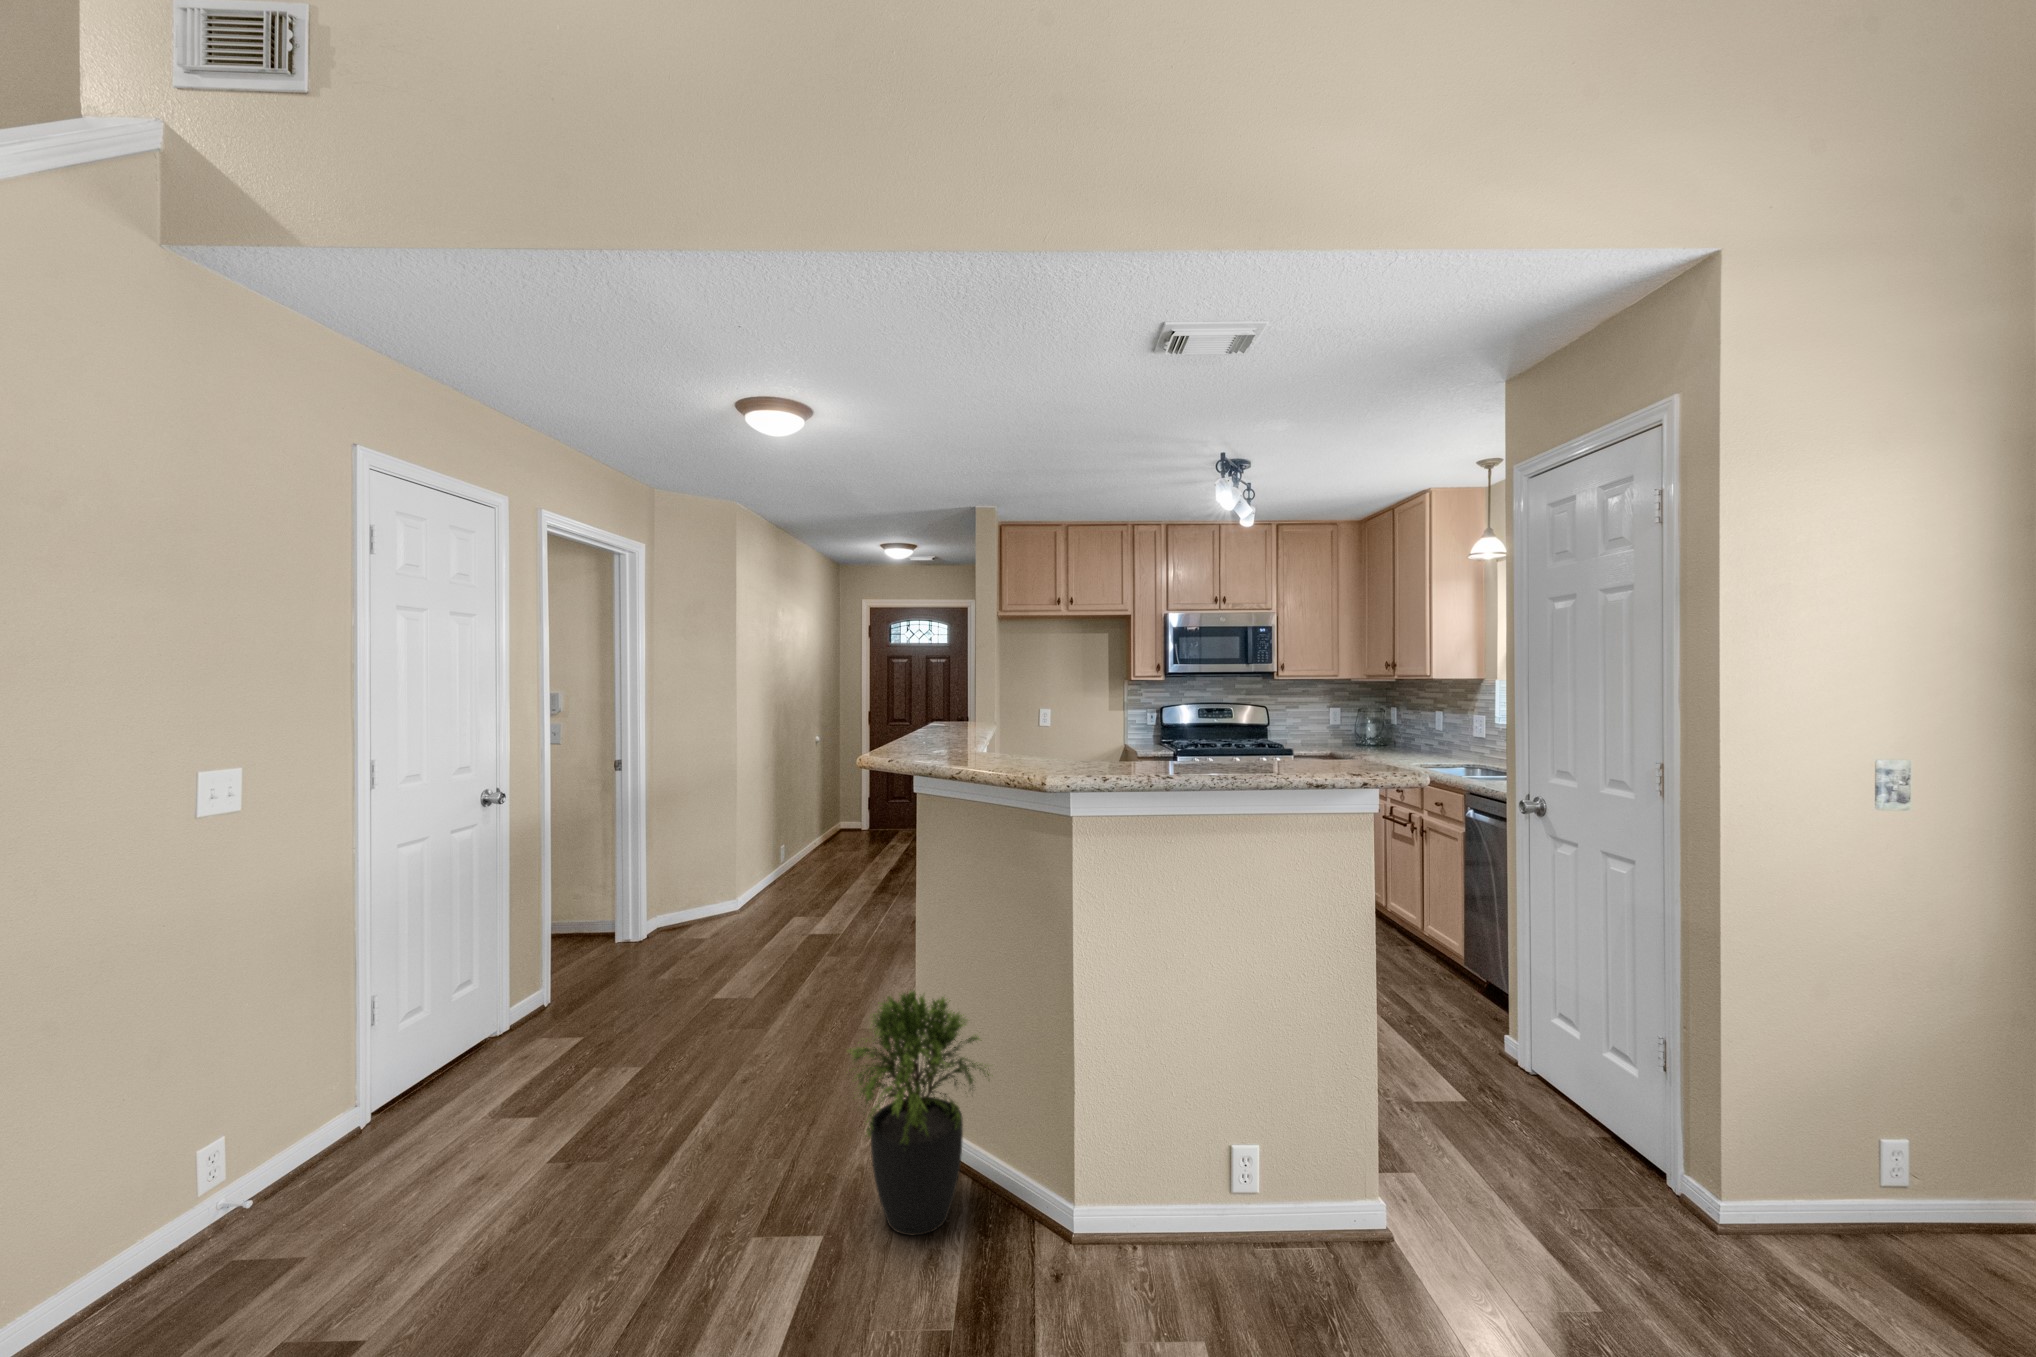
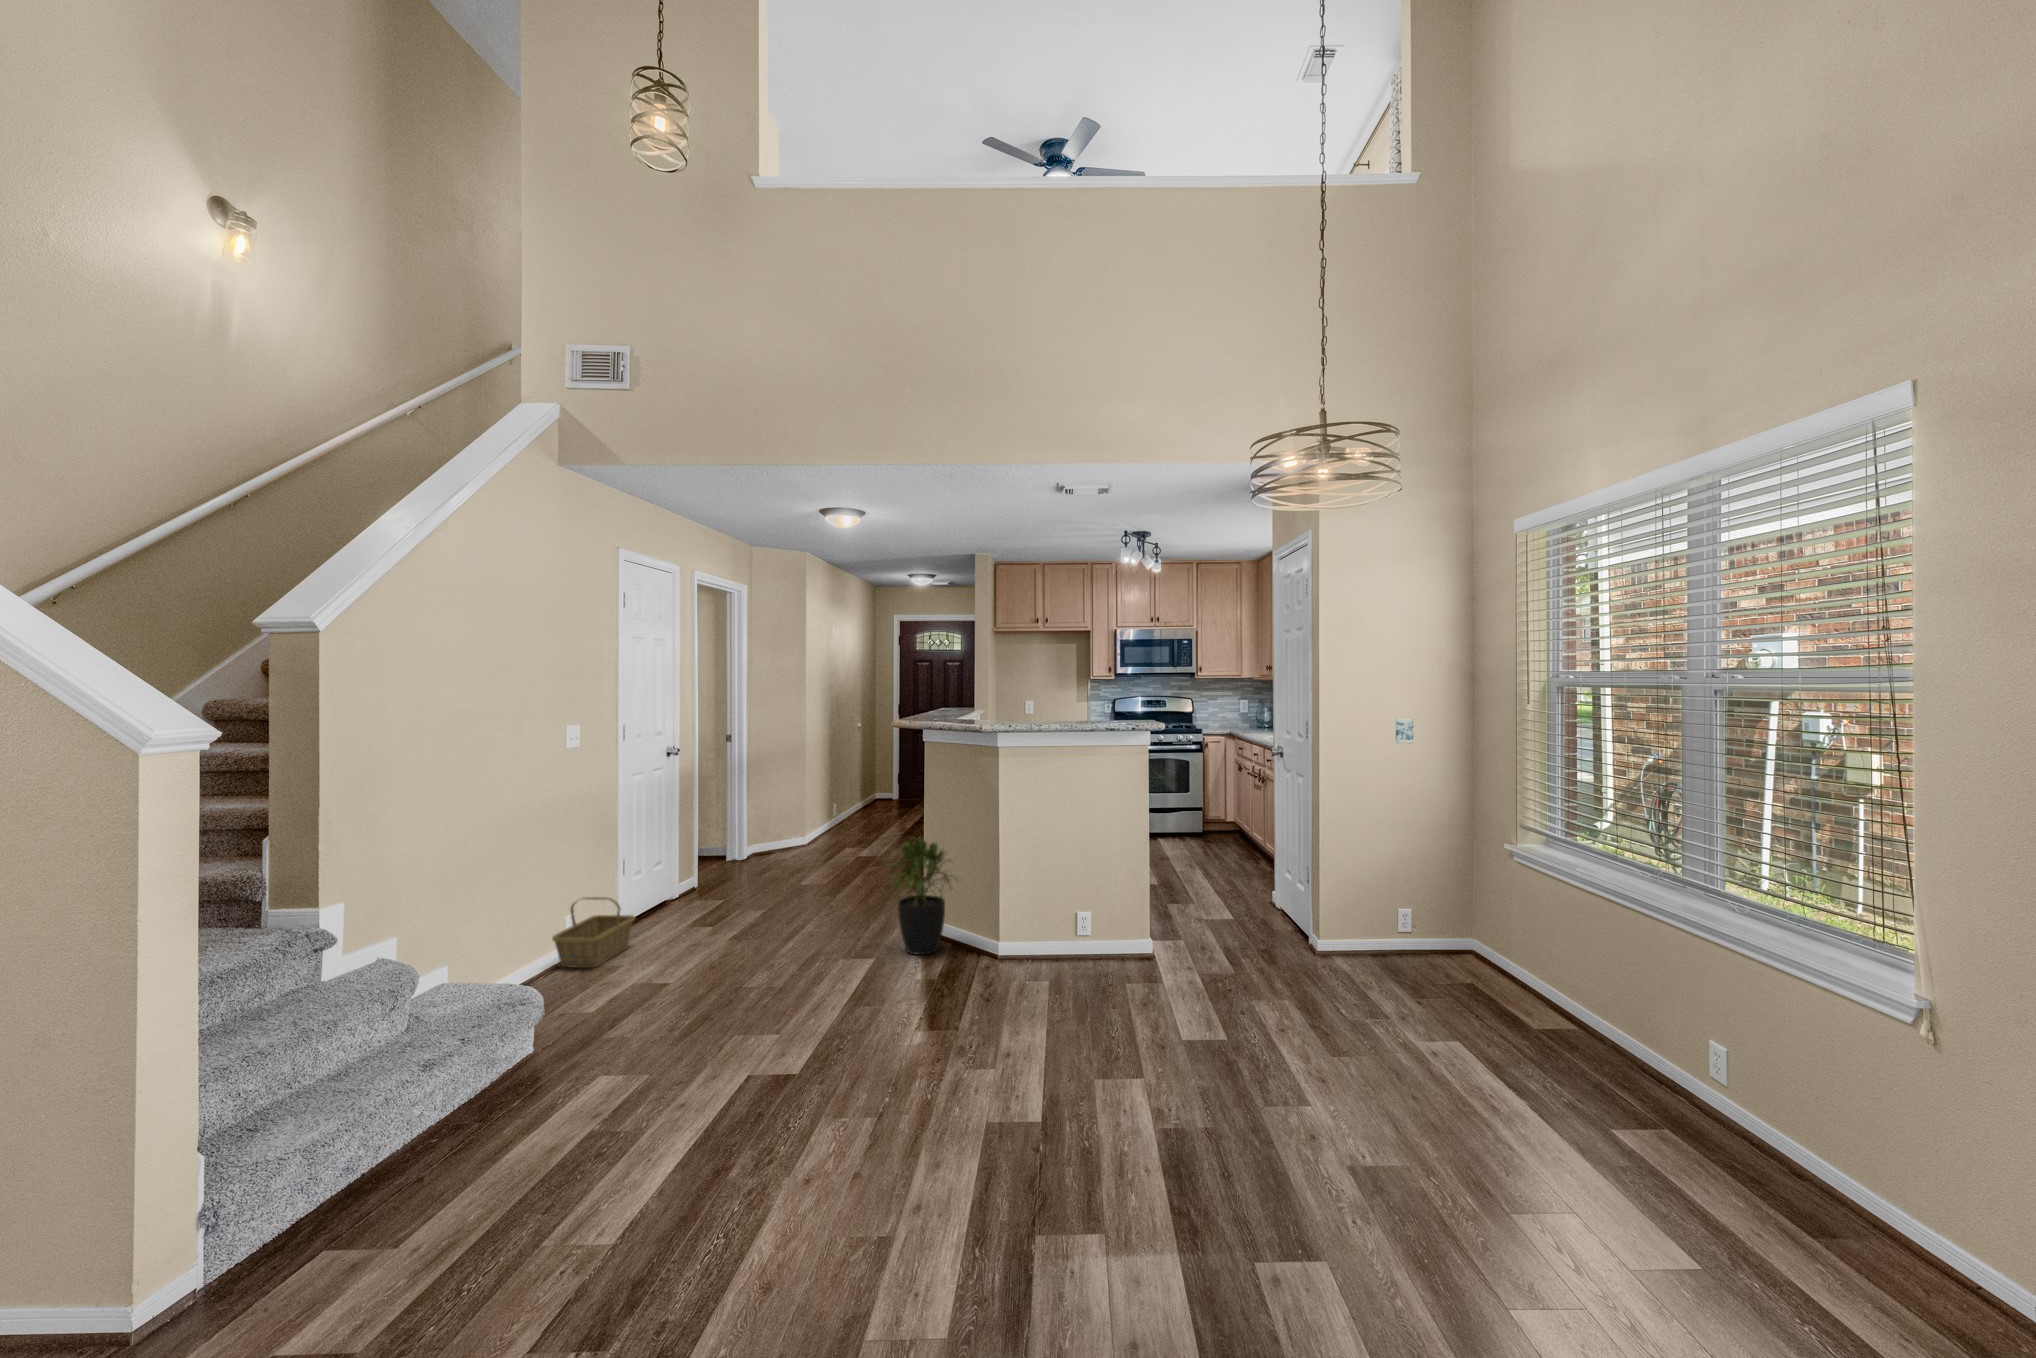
basket: none [108,1134,347,1309] -> present [552,897,635,968]

